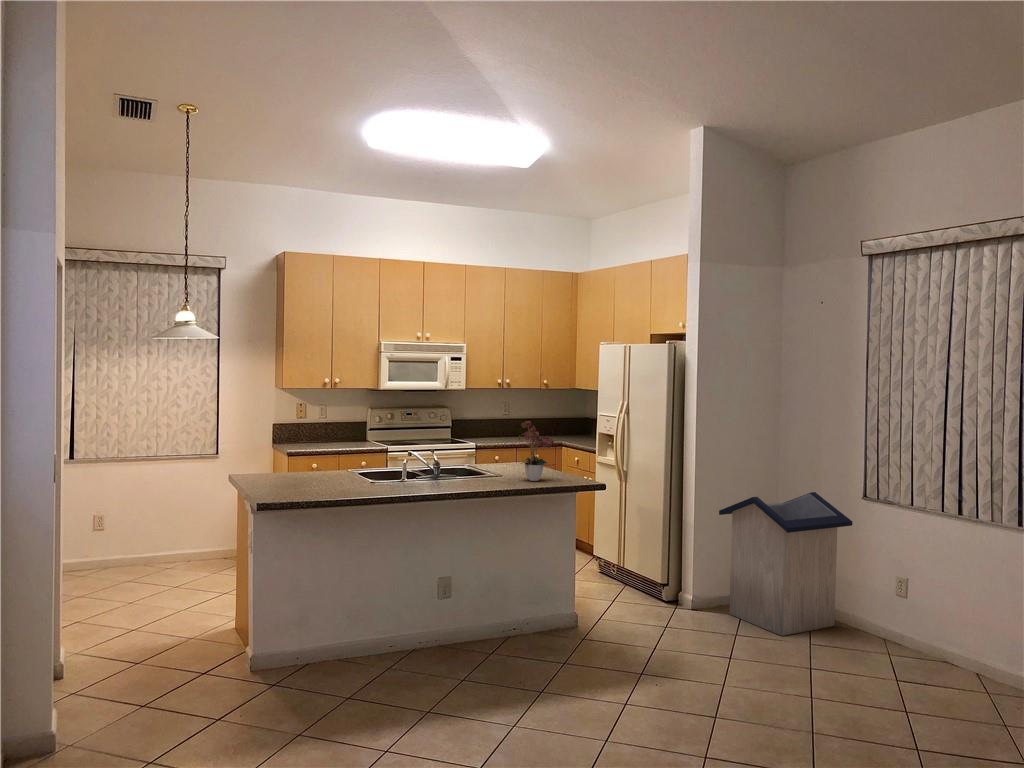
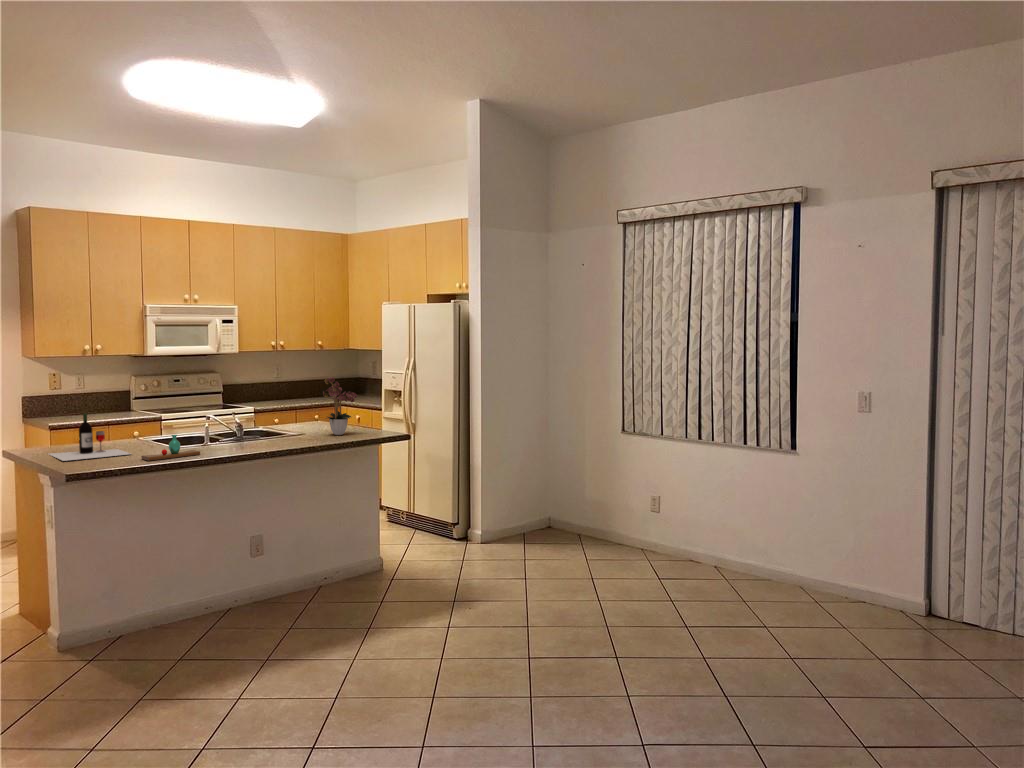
wine bottle: none [266,447,334,491] -> present [49,414,130,461]
vase: none [338,472,392,496] -> present [142,435,200,461]
trash can: present [719,492,852,636] -> none [504,430,615,555]

